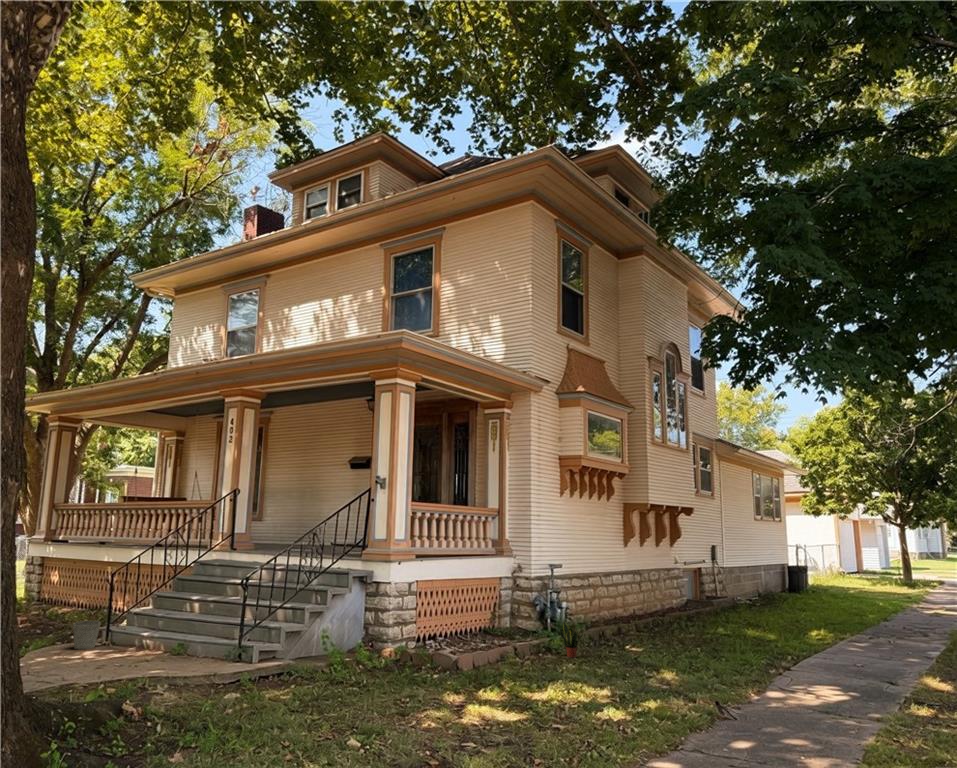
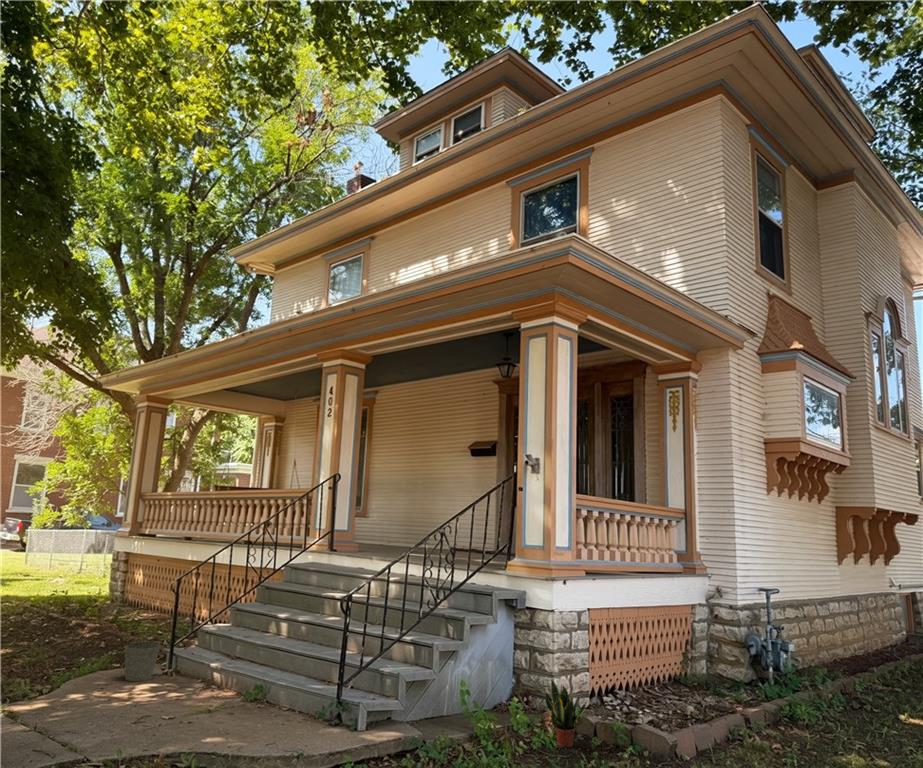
potted plant: present [560,622,583,658] -> present [545,679,586,747]

